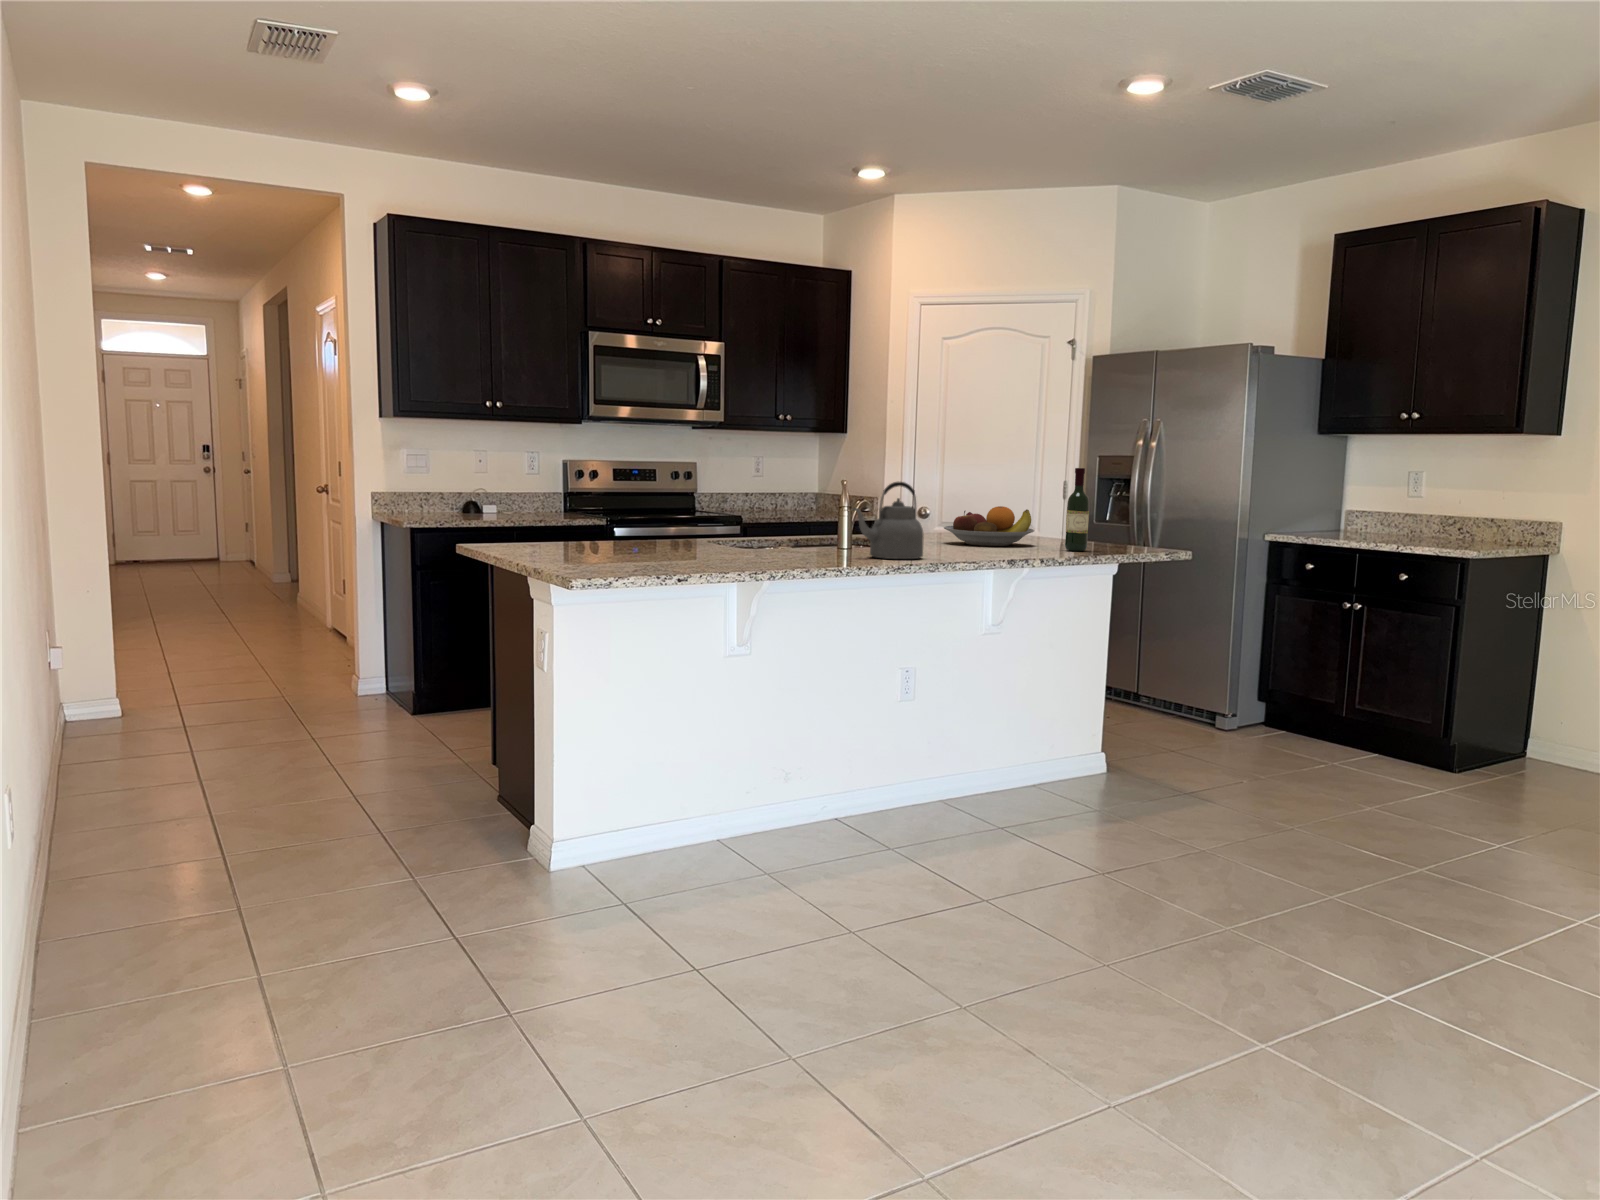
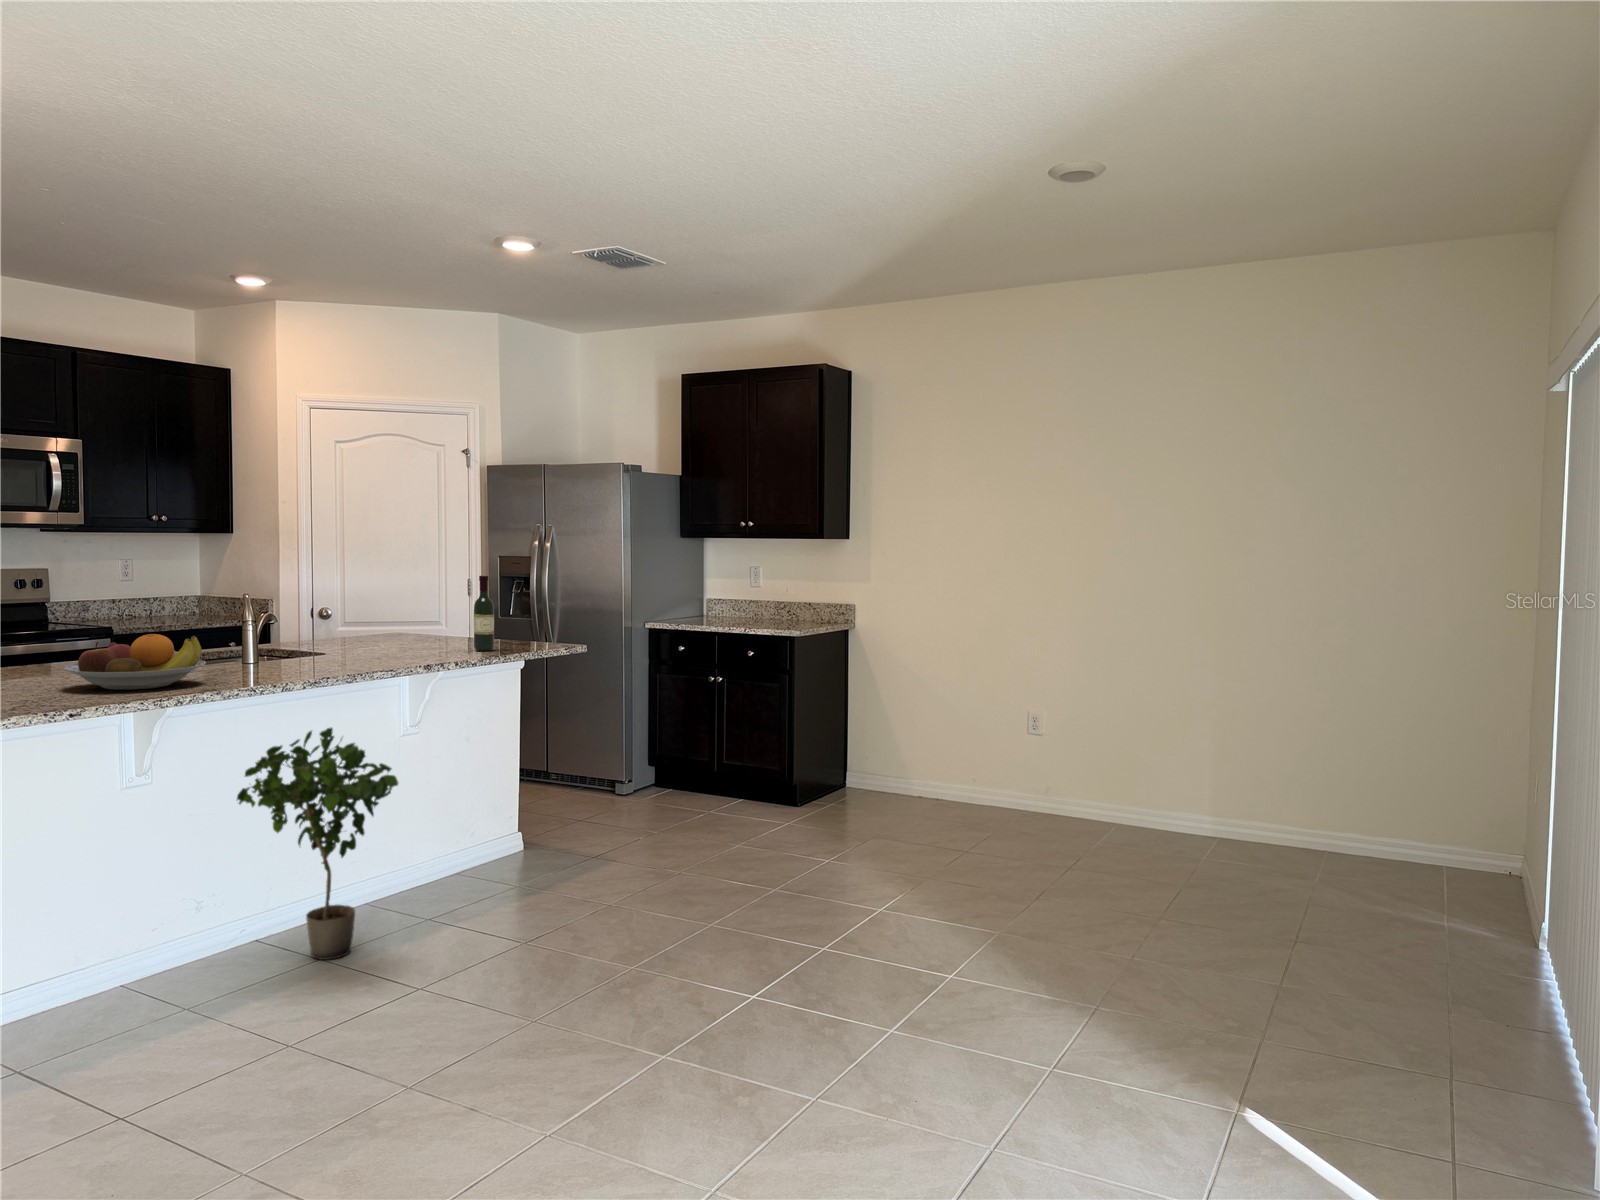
kettle: present [852,482,924,559] -> none [260,598,339,673]
fruit bowl: present [944,506,1034,546] -> present [64,634,206,690]
potted plant: none [823,618,974,853] -> present [237,728,398,960]

